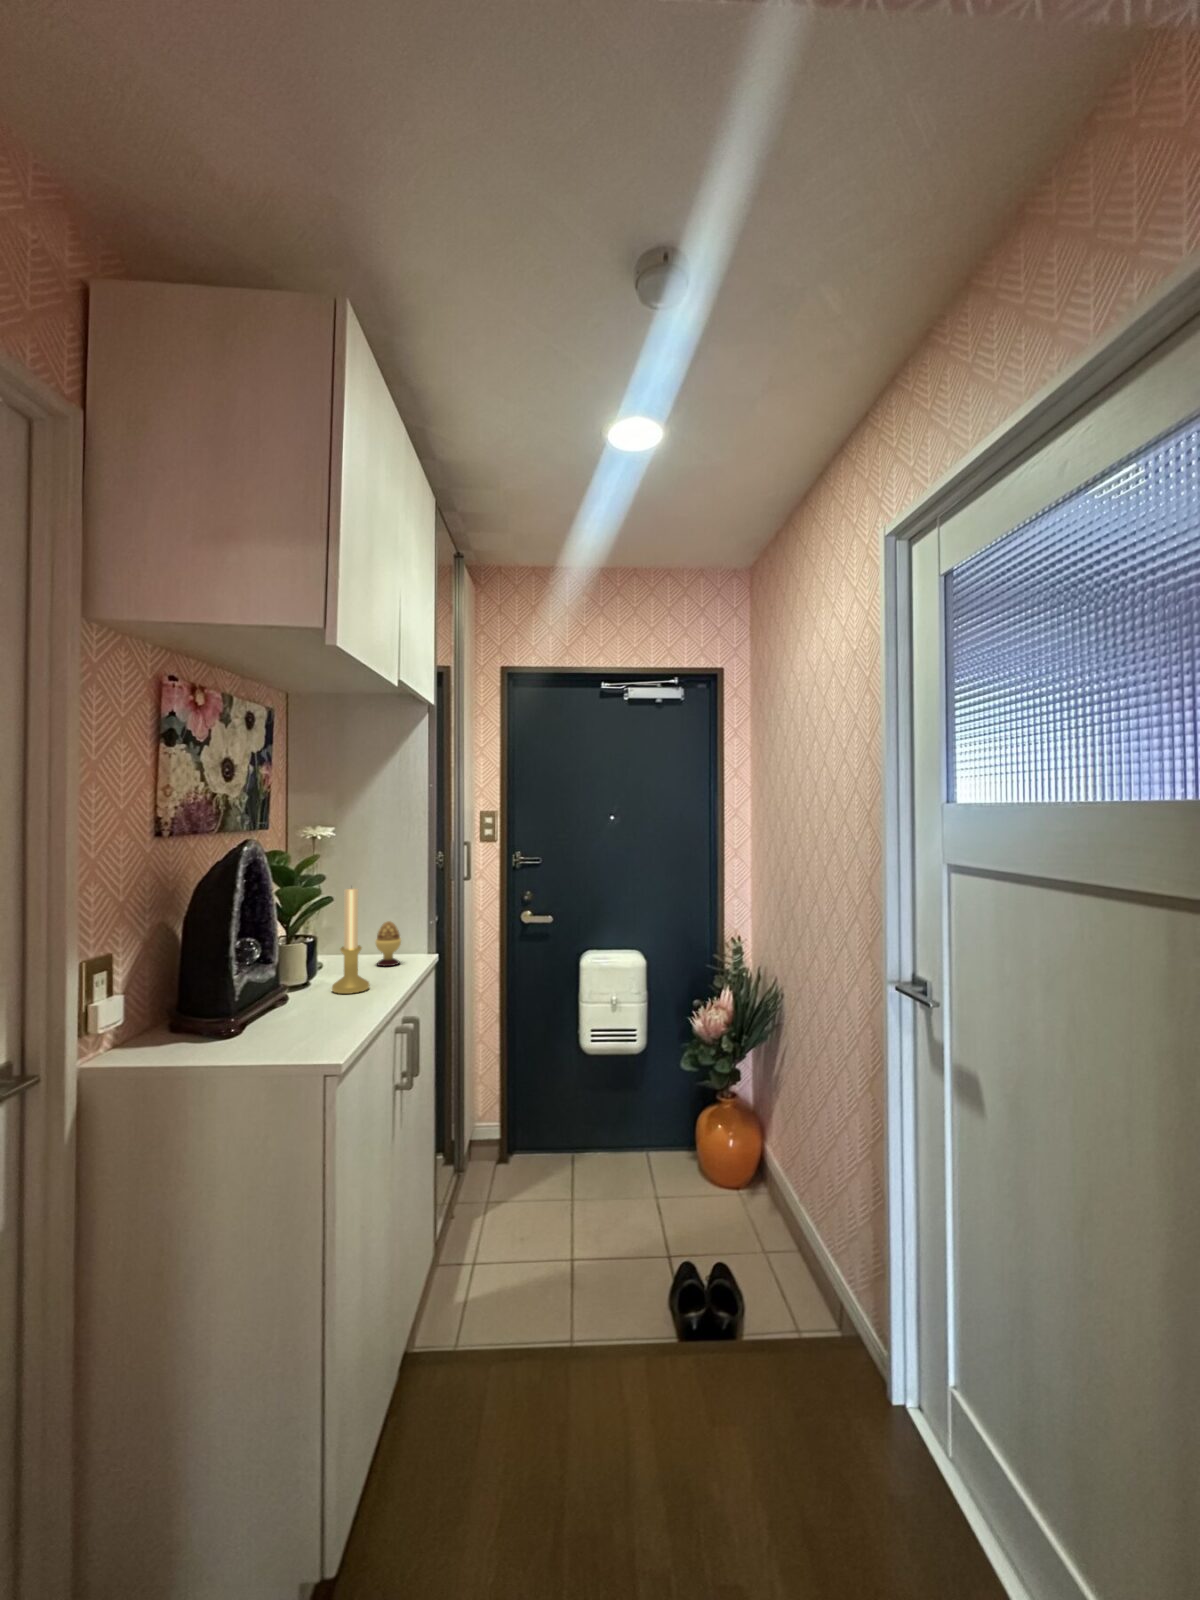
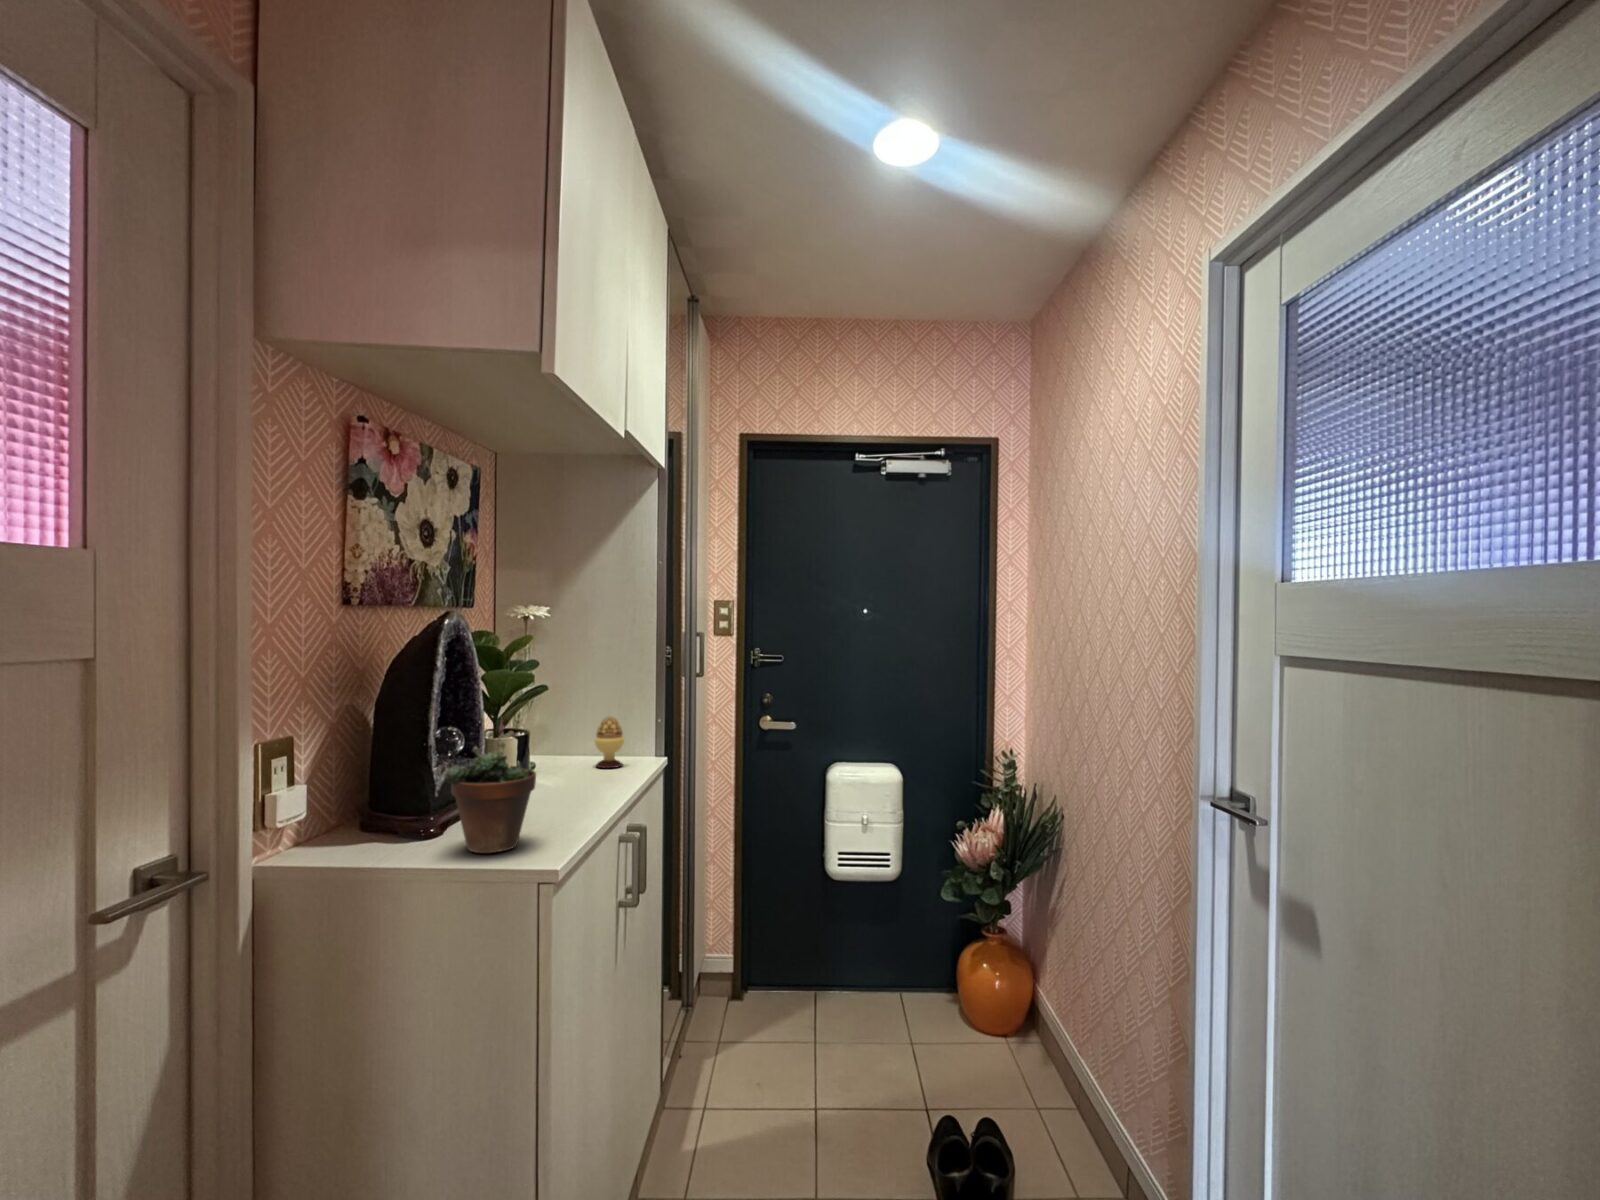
candle holder: present [332,888,369,994] -> none [544,669,588,796]
succulent plant: none [246,933,324,1048] -> present [444,718,536,853]

